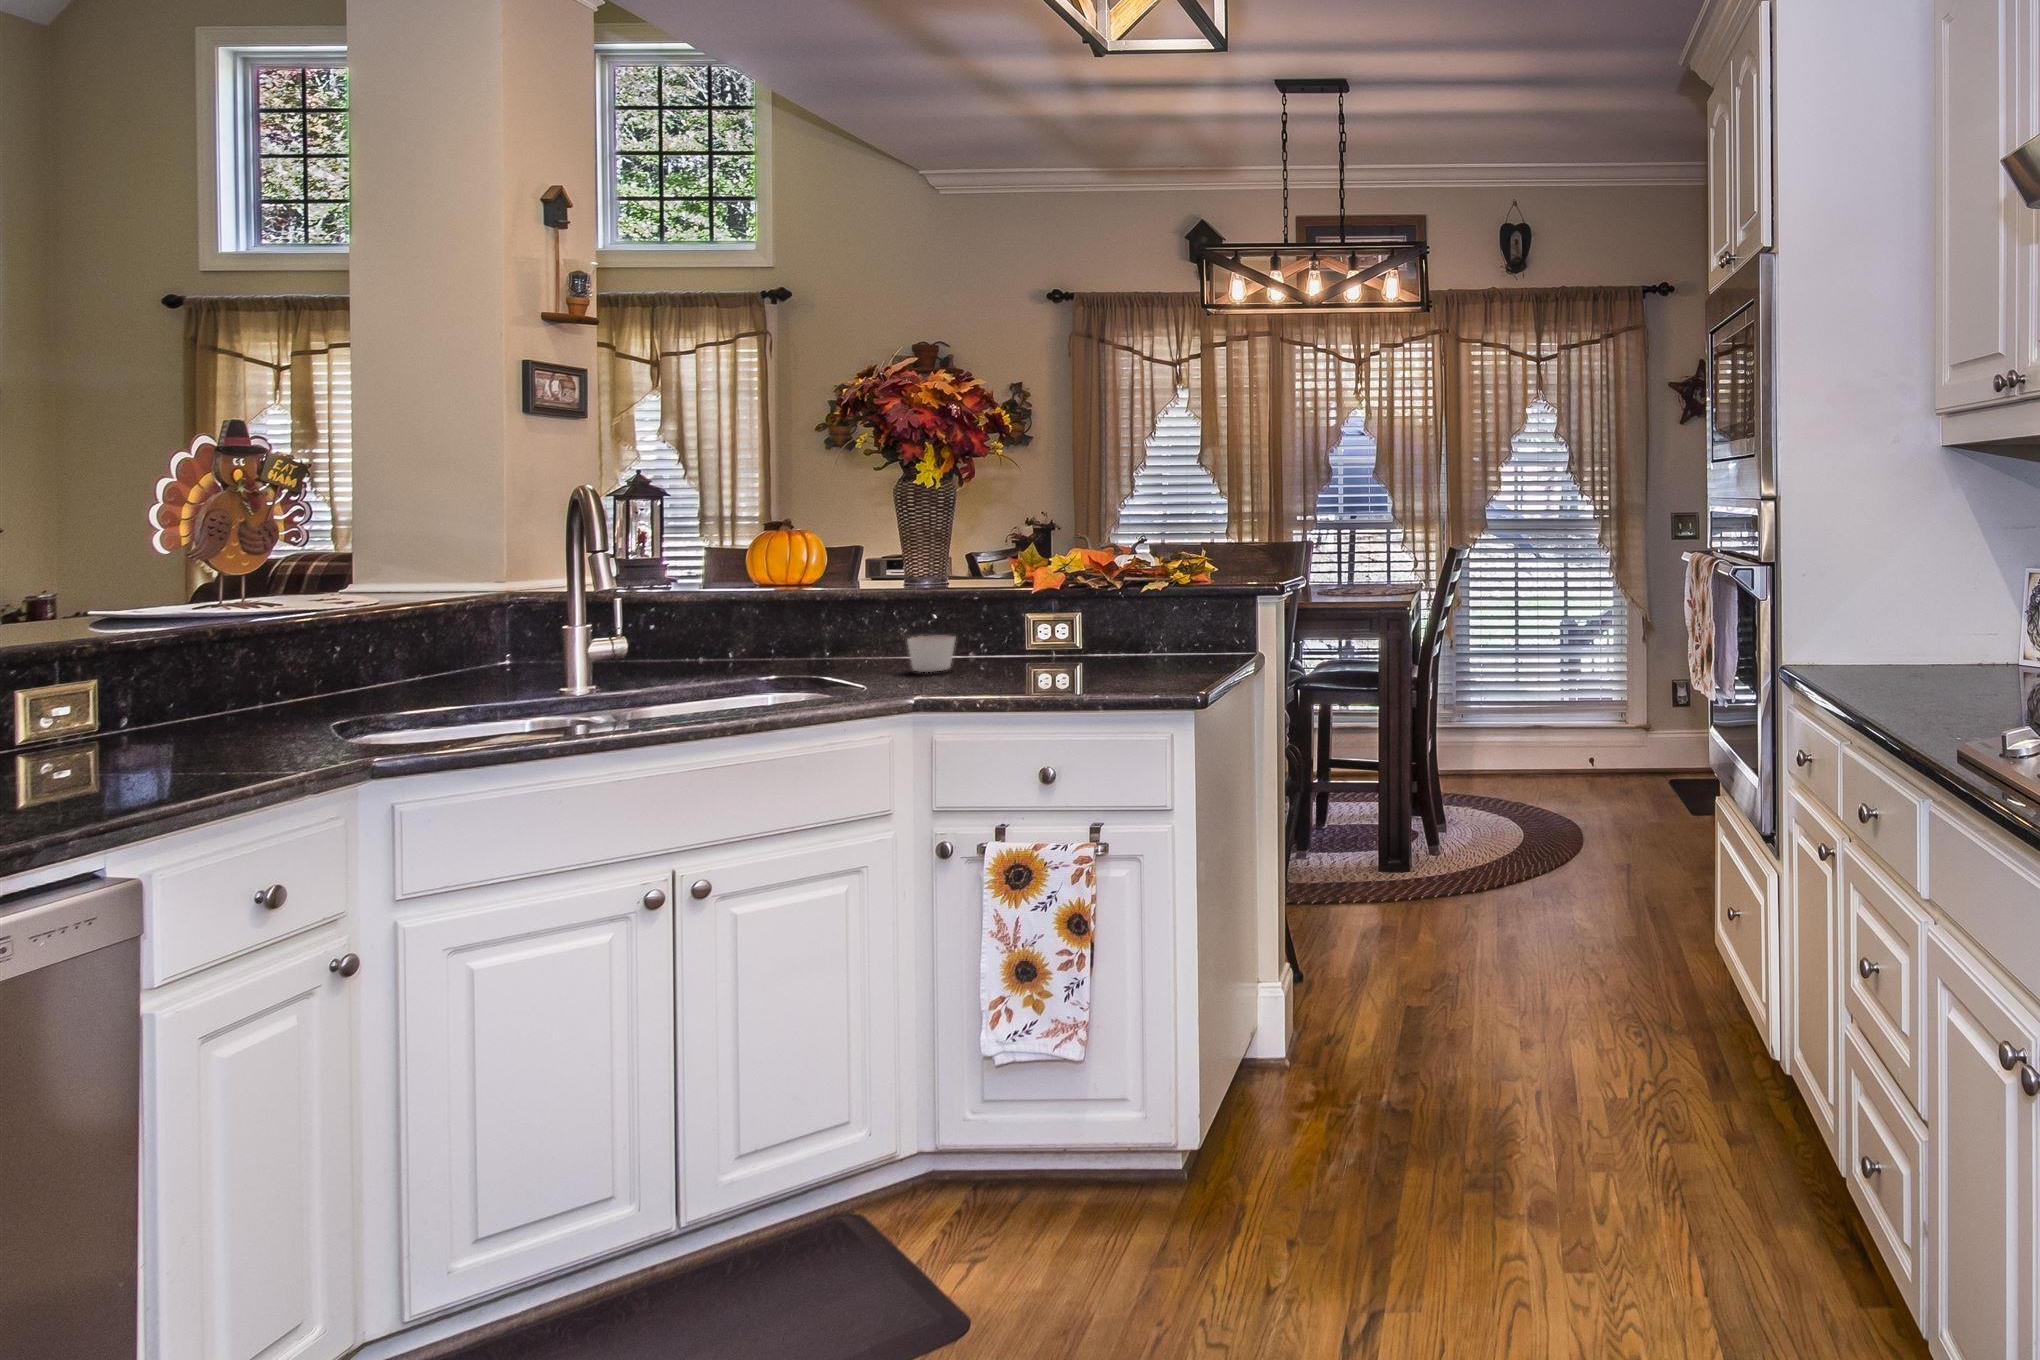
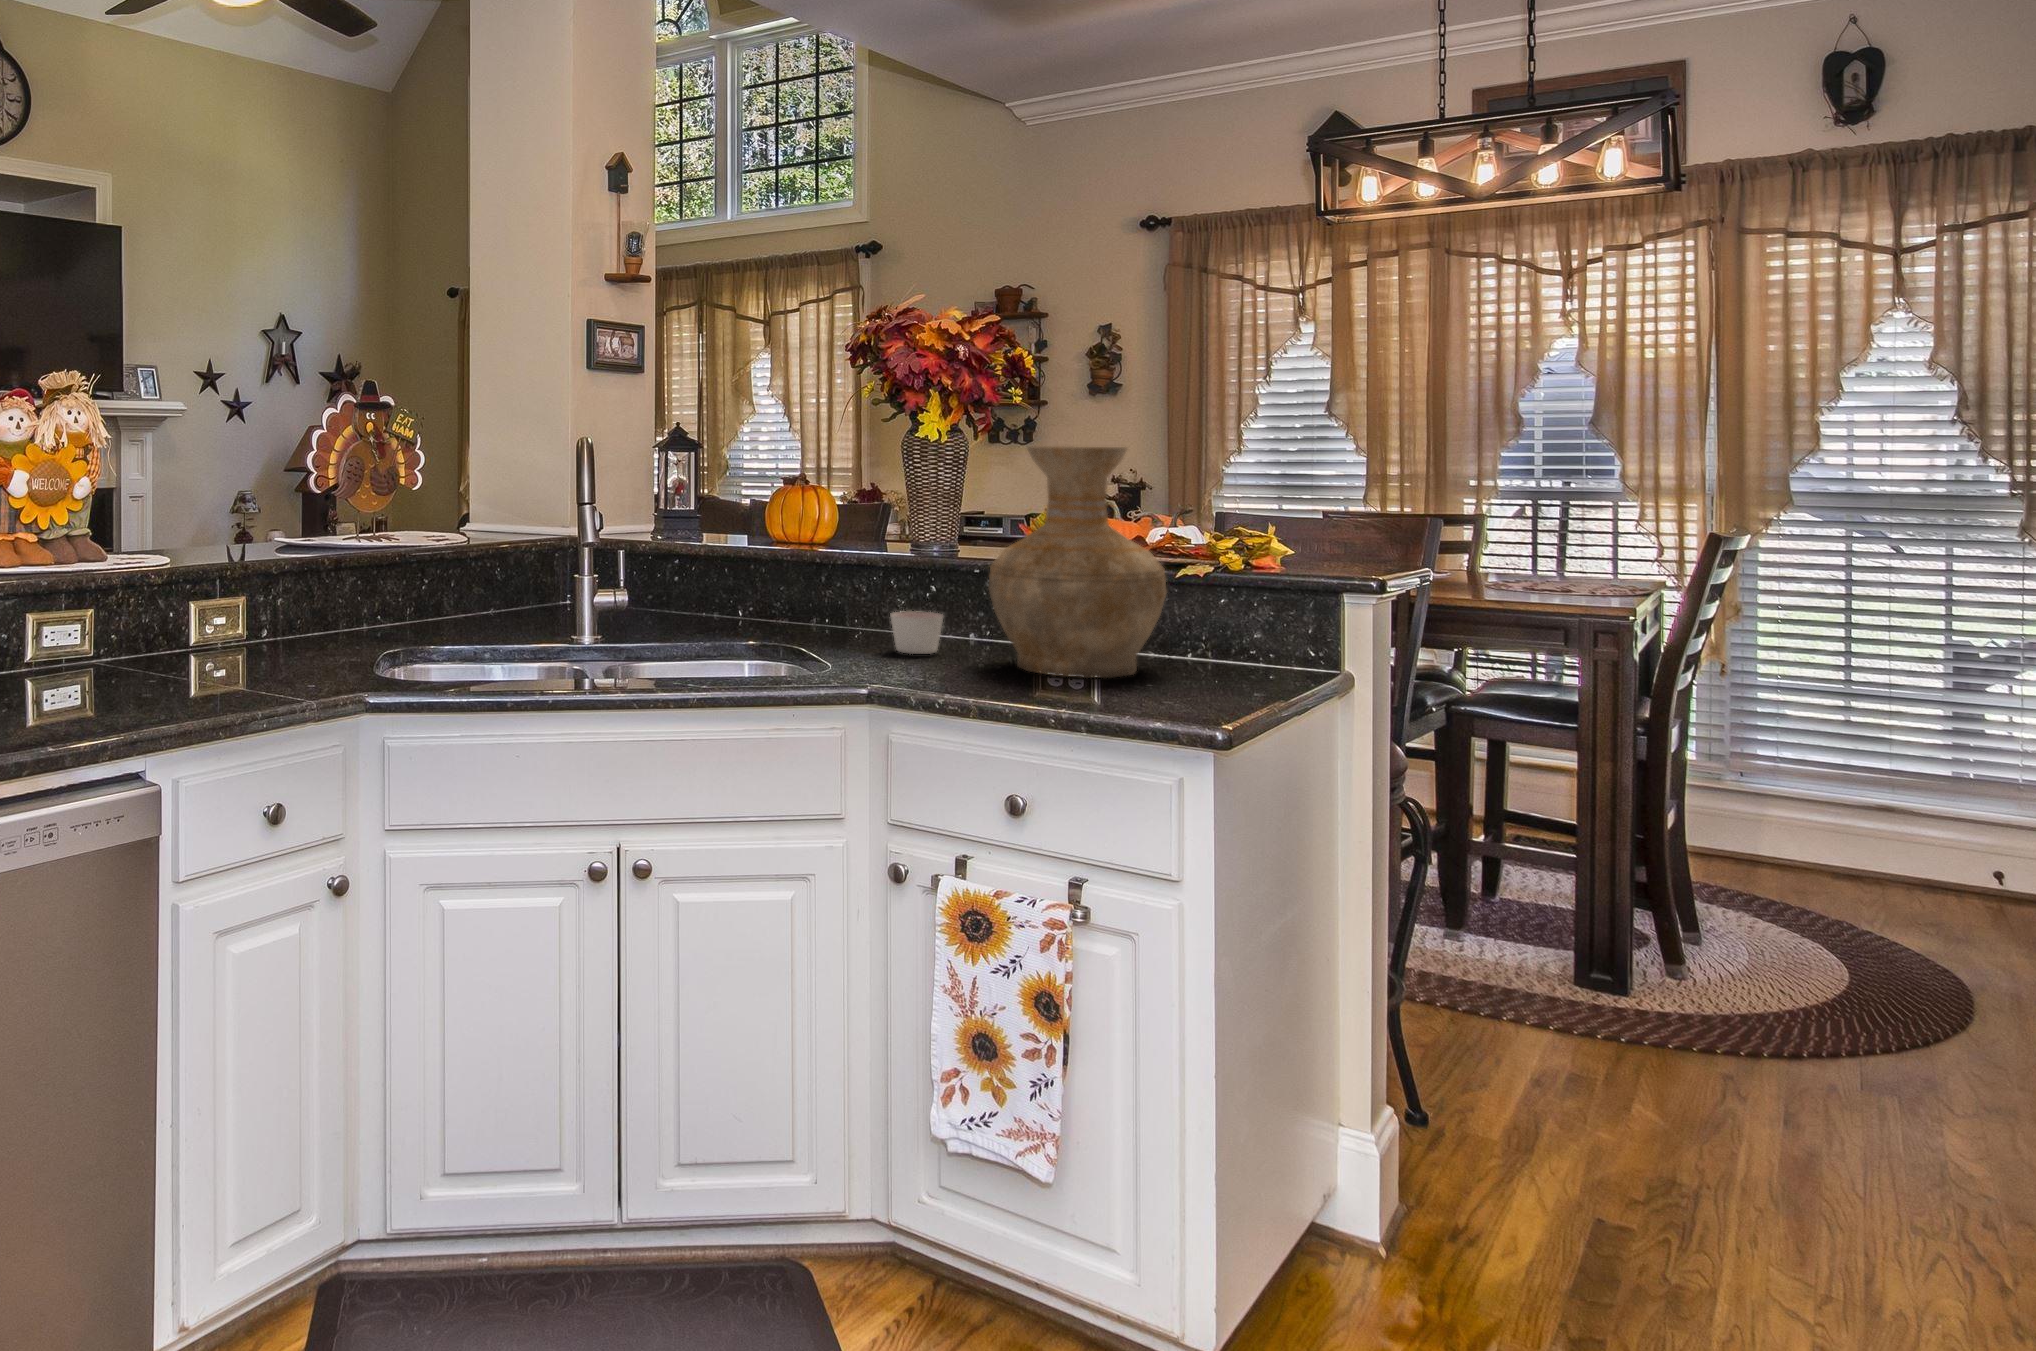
vase: none [1004,493,1144,675] -> present [989,446,1167,678]

